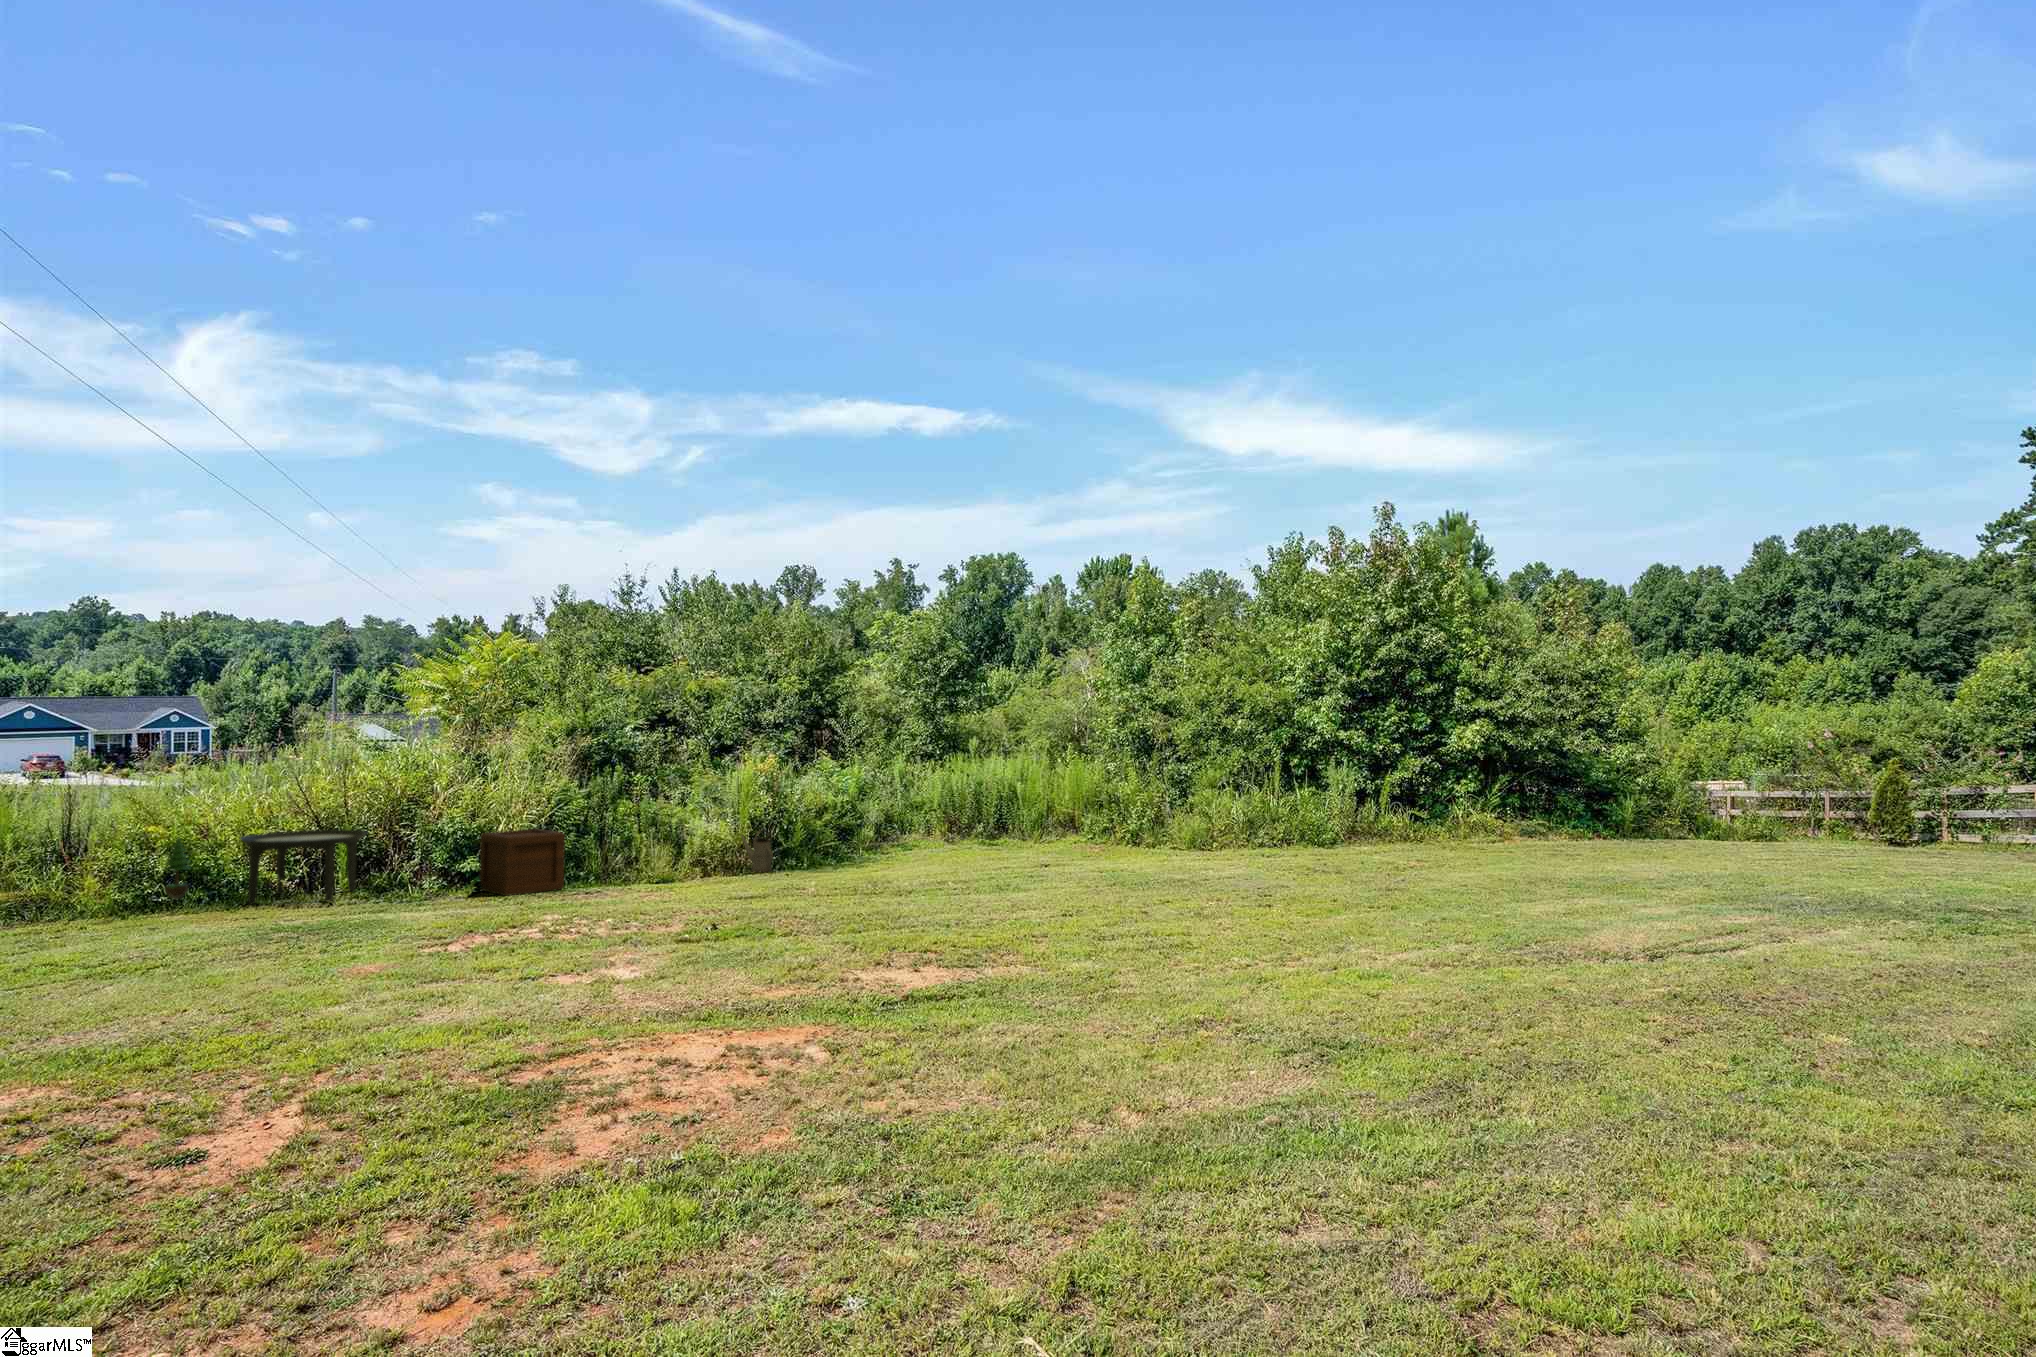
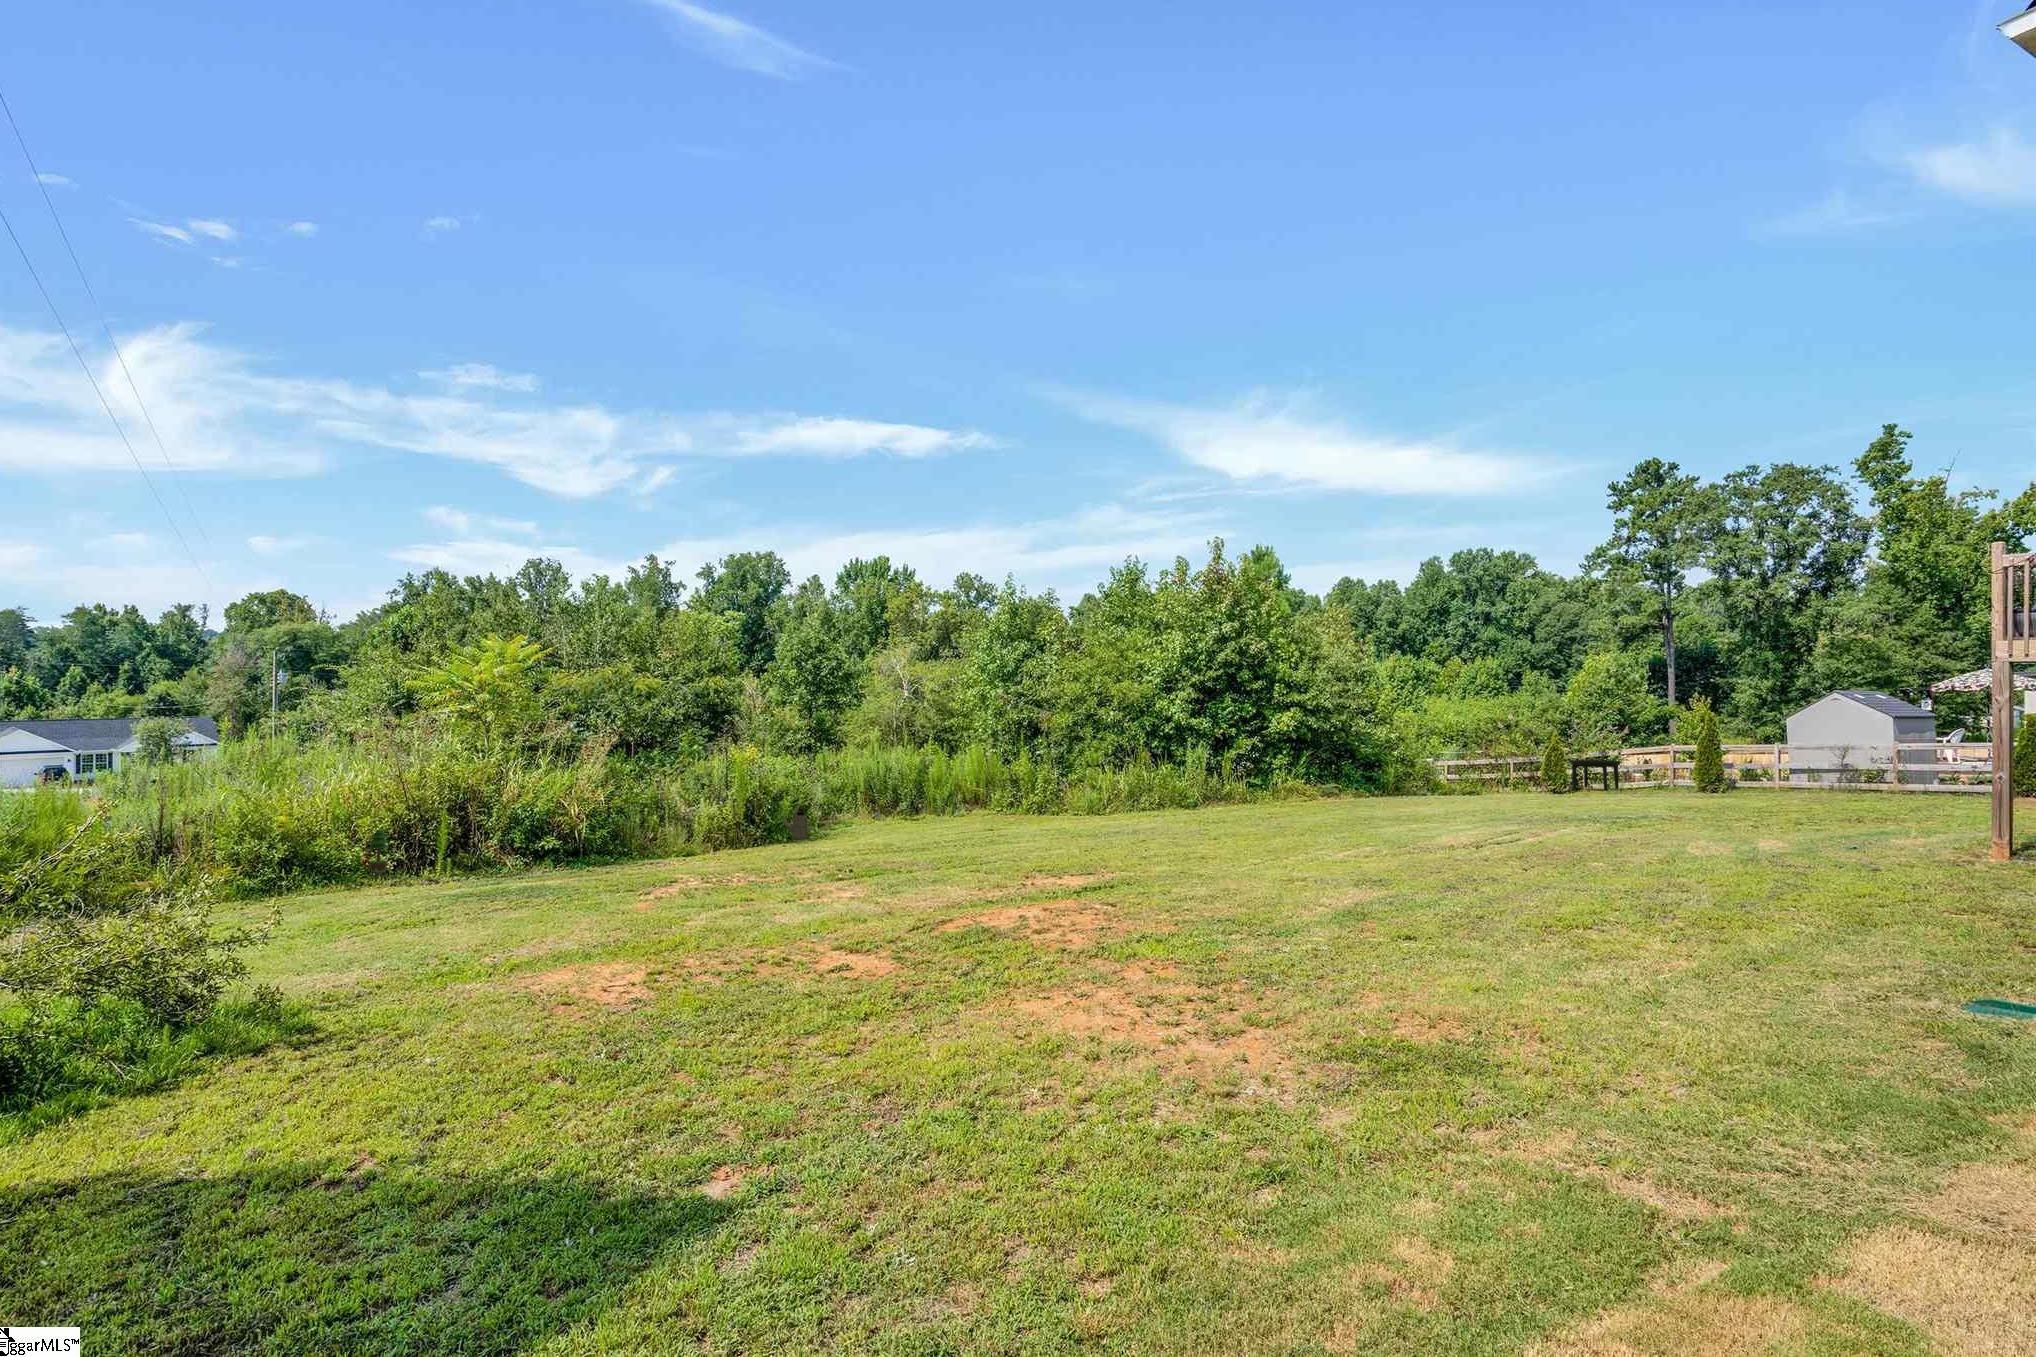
round table: present [241,829,367,905] -> present [1569,760,1622,790]
wooden crate: present [480,829,565,896] -> none [602,808,673,863]

